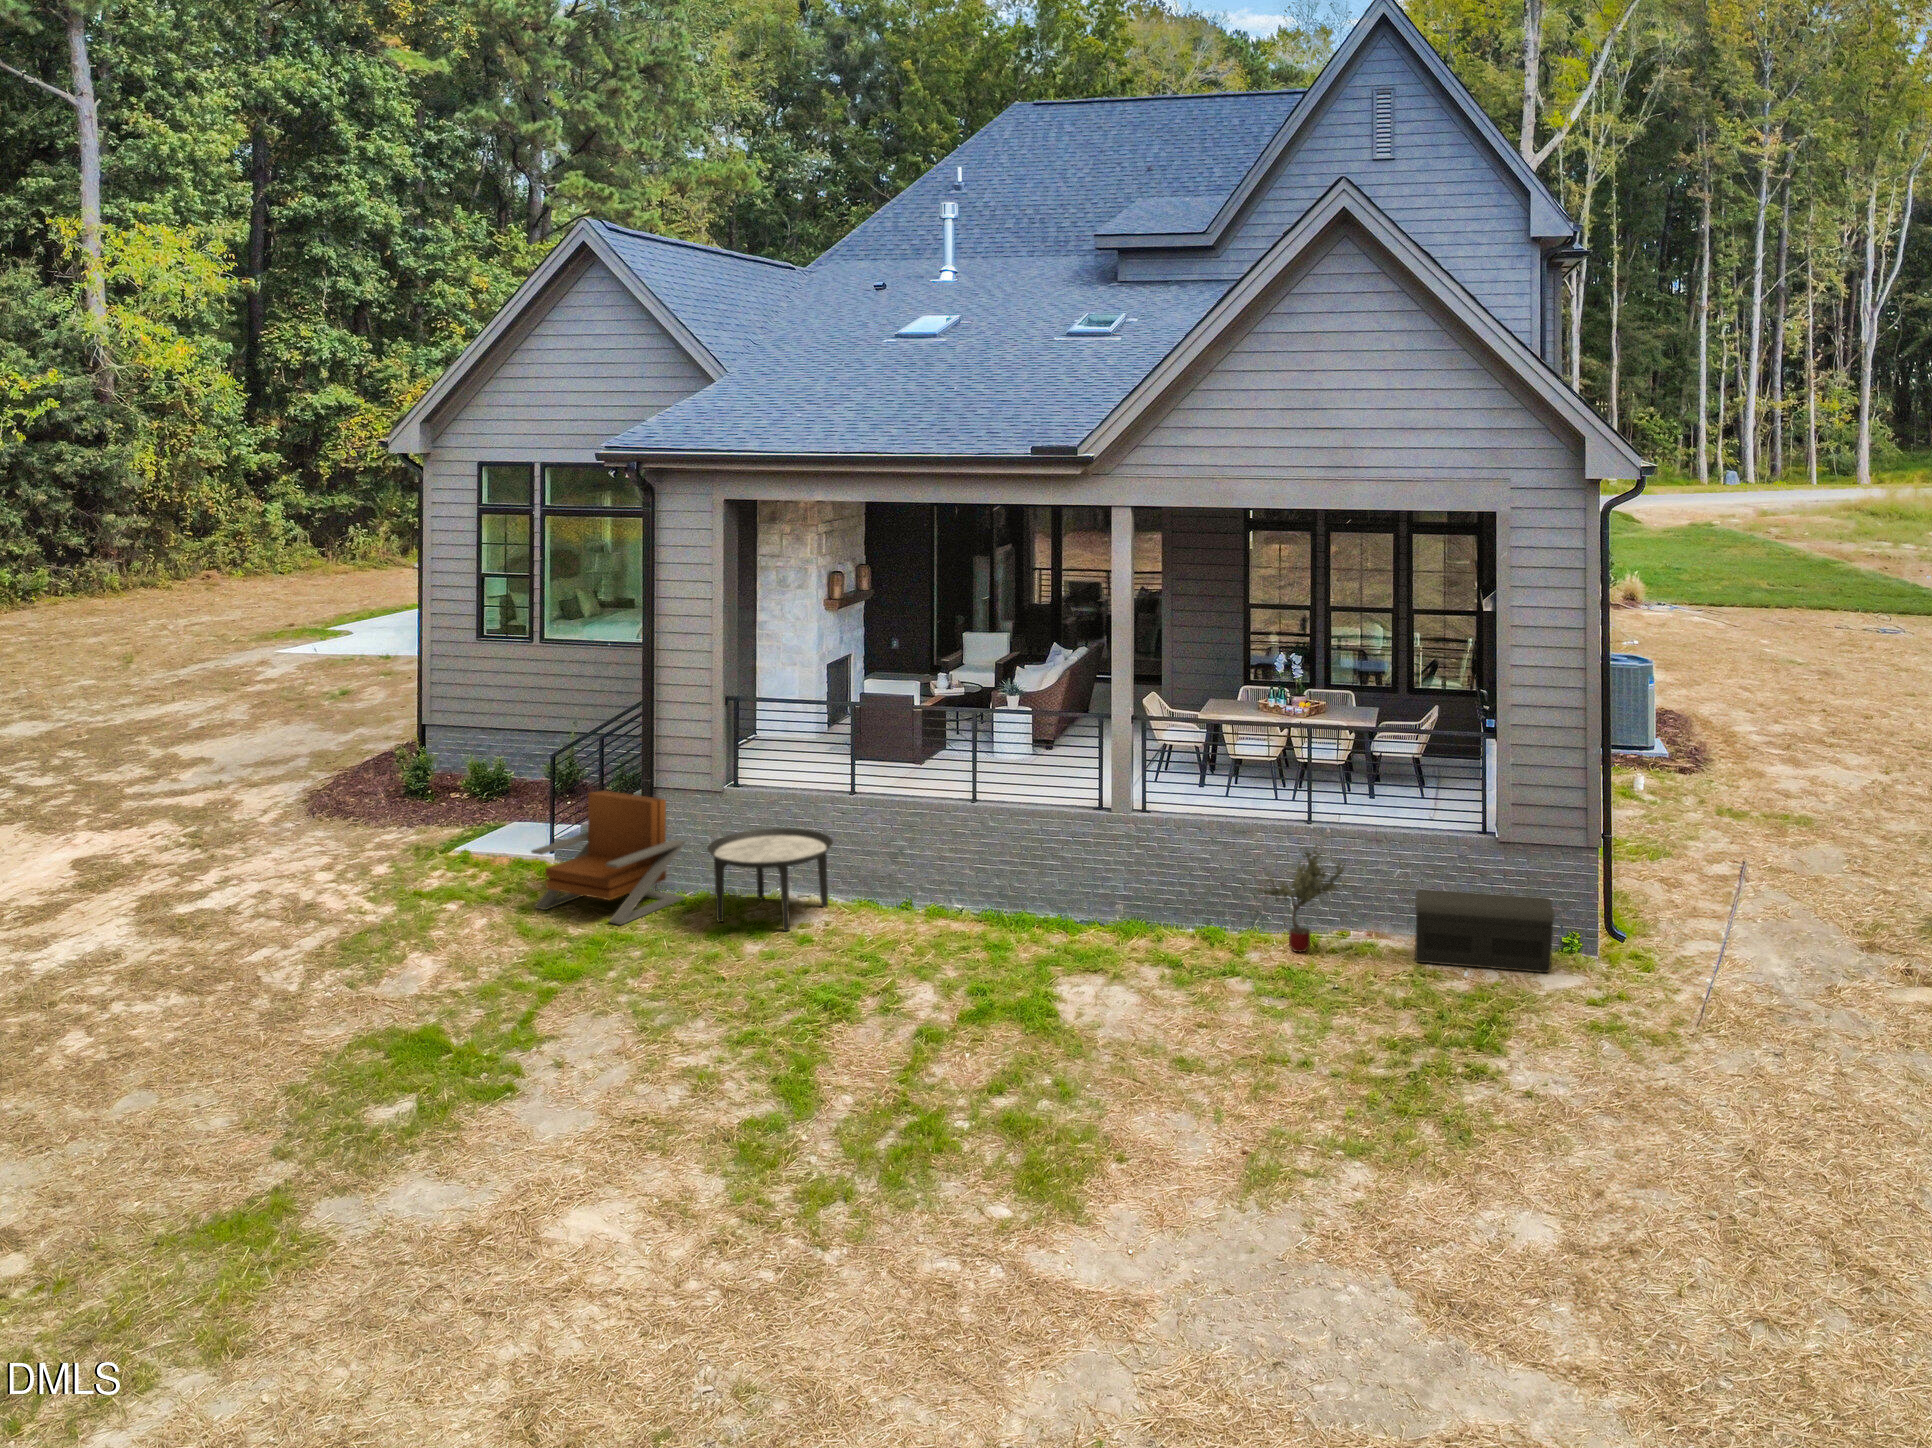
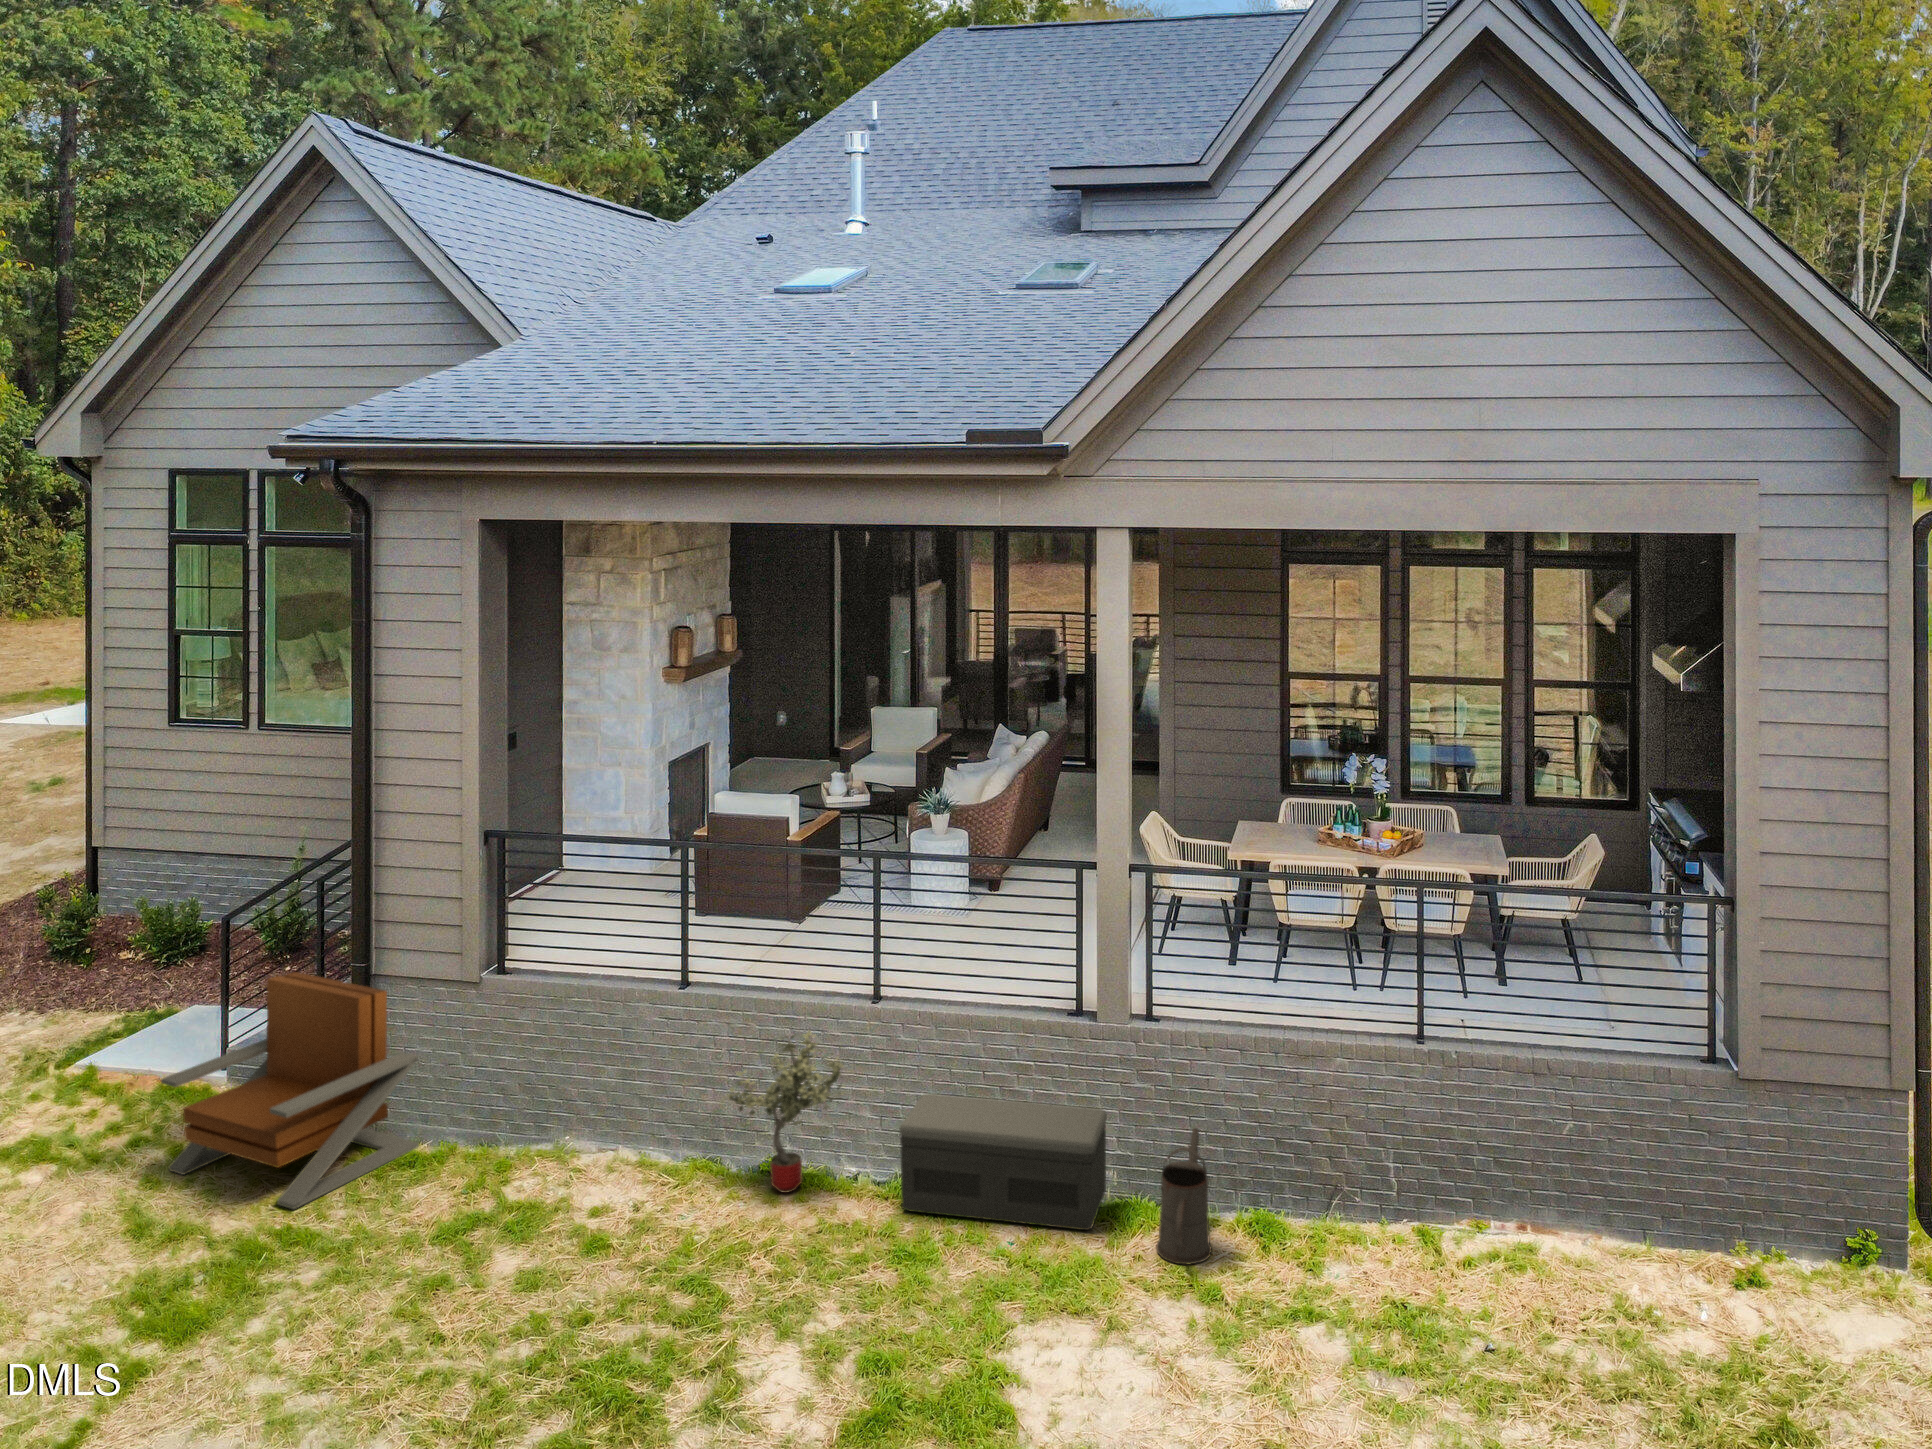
round table: present [707,828,833,931] -> none [438,1033,649,1222]
potted tree: present [1258,845,1346,952] -> present [727,1031,844,1193]
watering can: none [1146,878,1179,951] -> present [1156,1128,1212,1265]
storage bench: present [1415,889,1555,973] -> present [899,1094,1107,1231]

